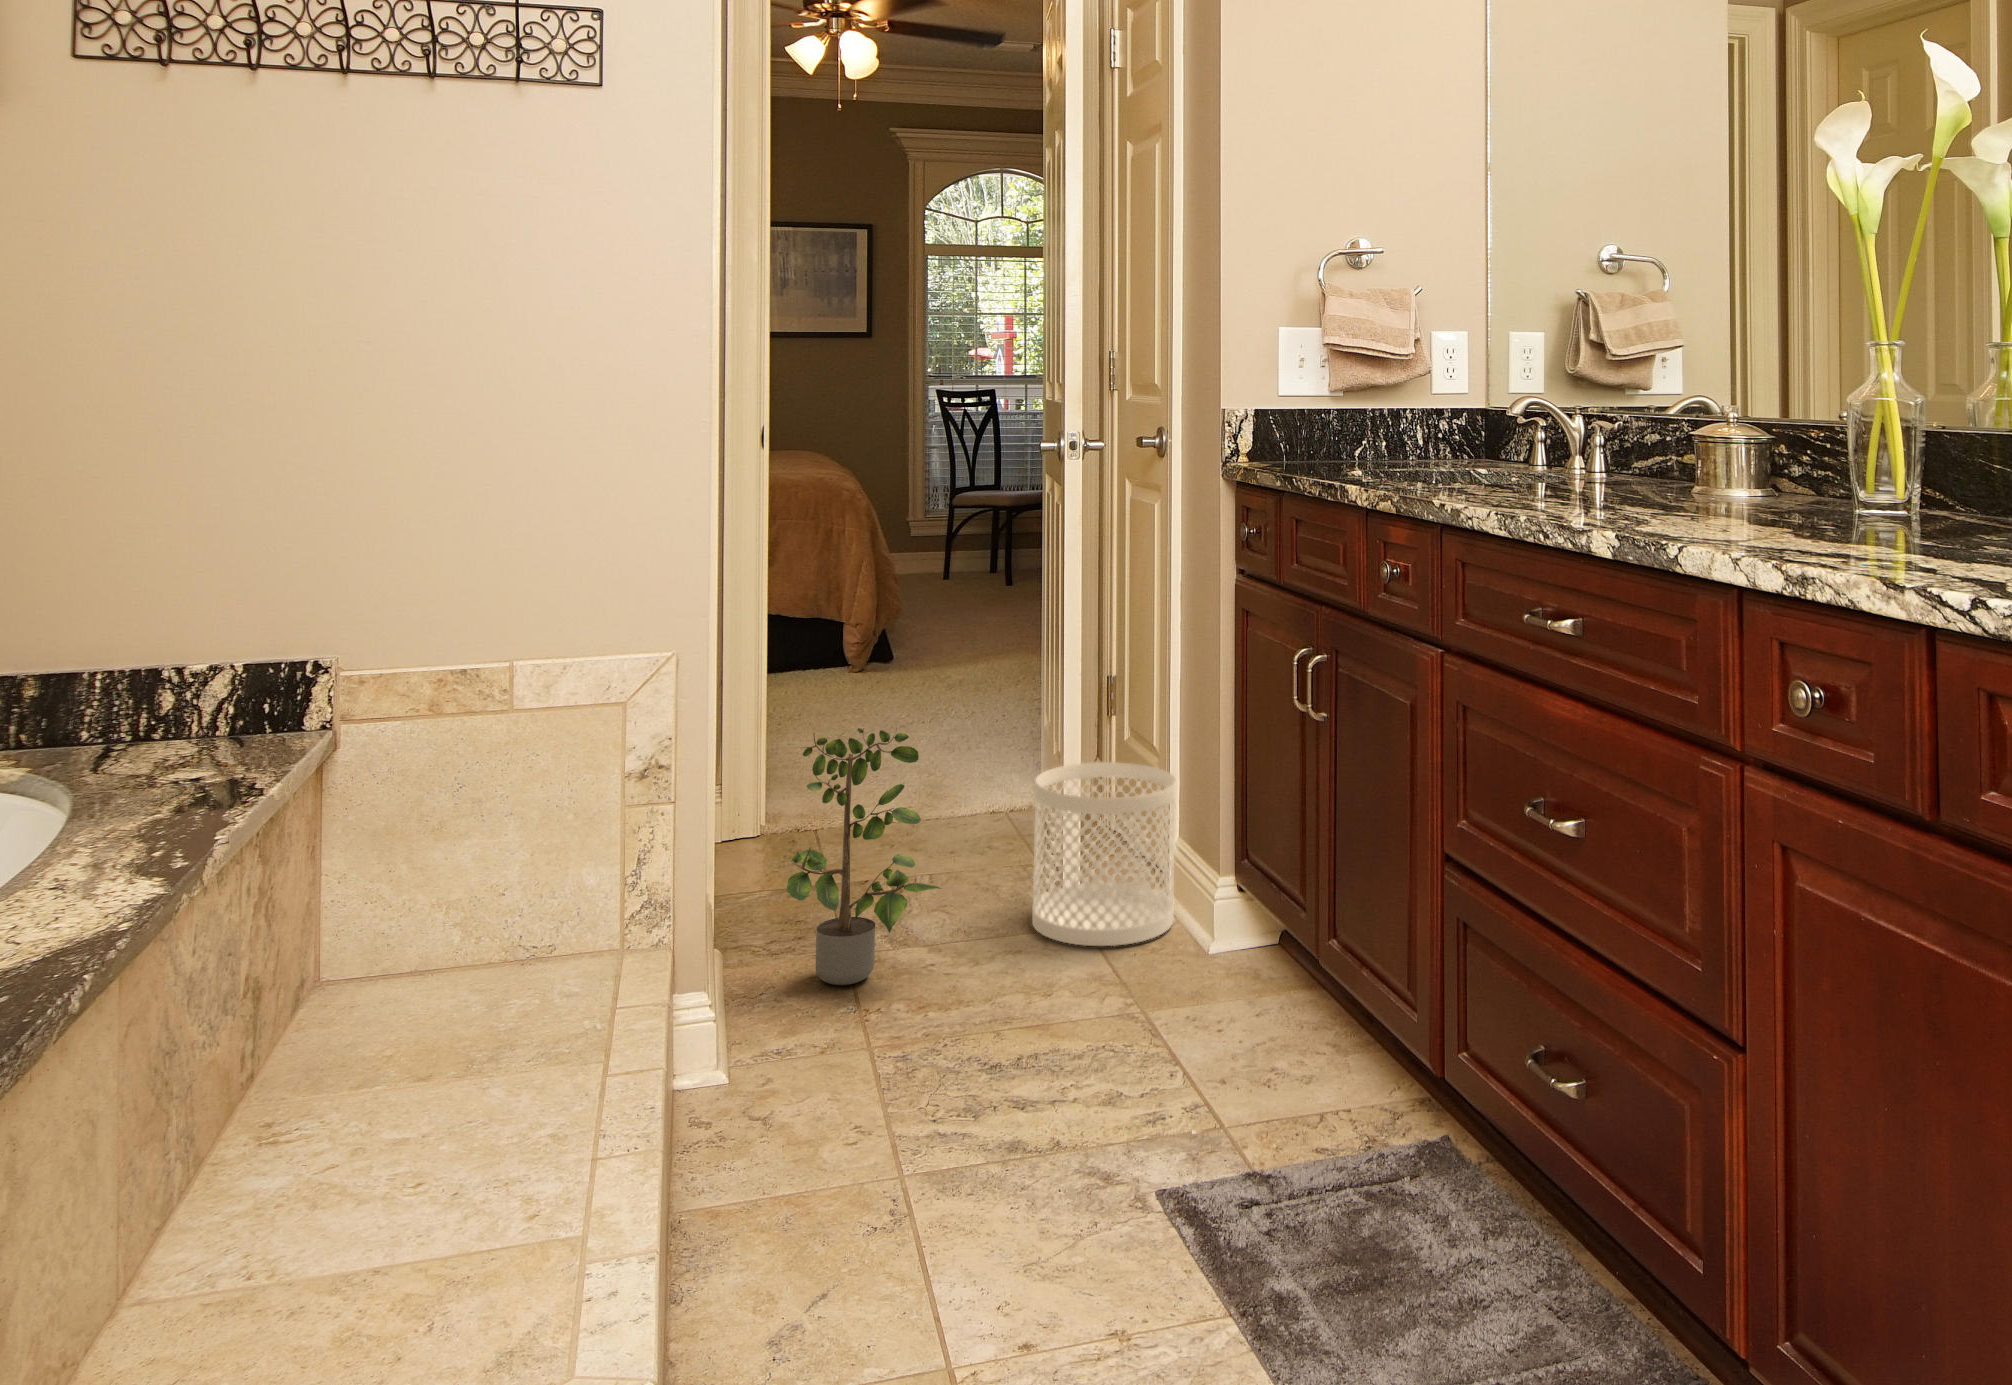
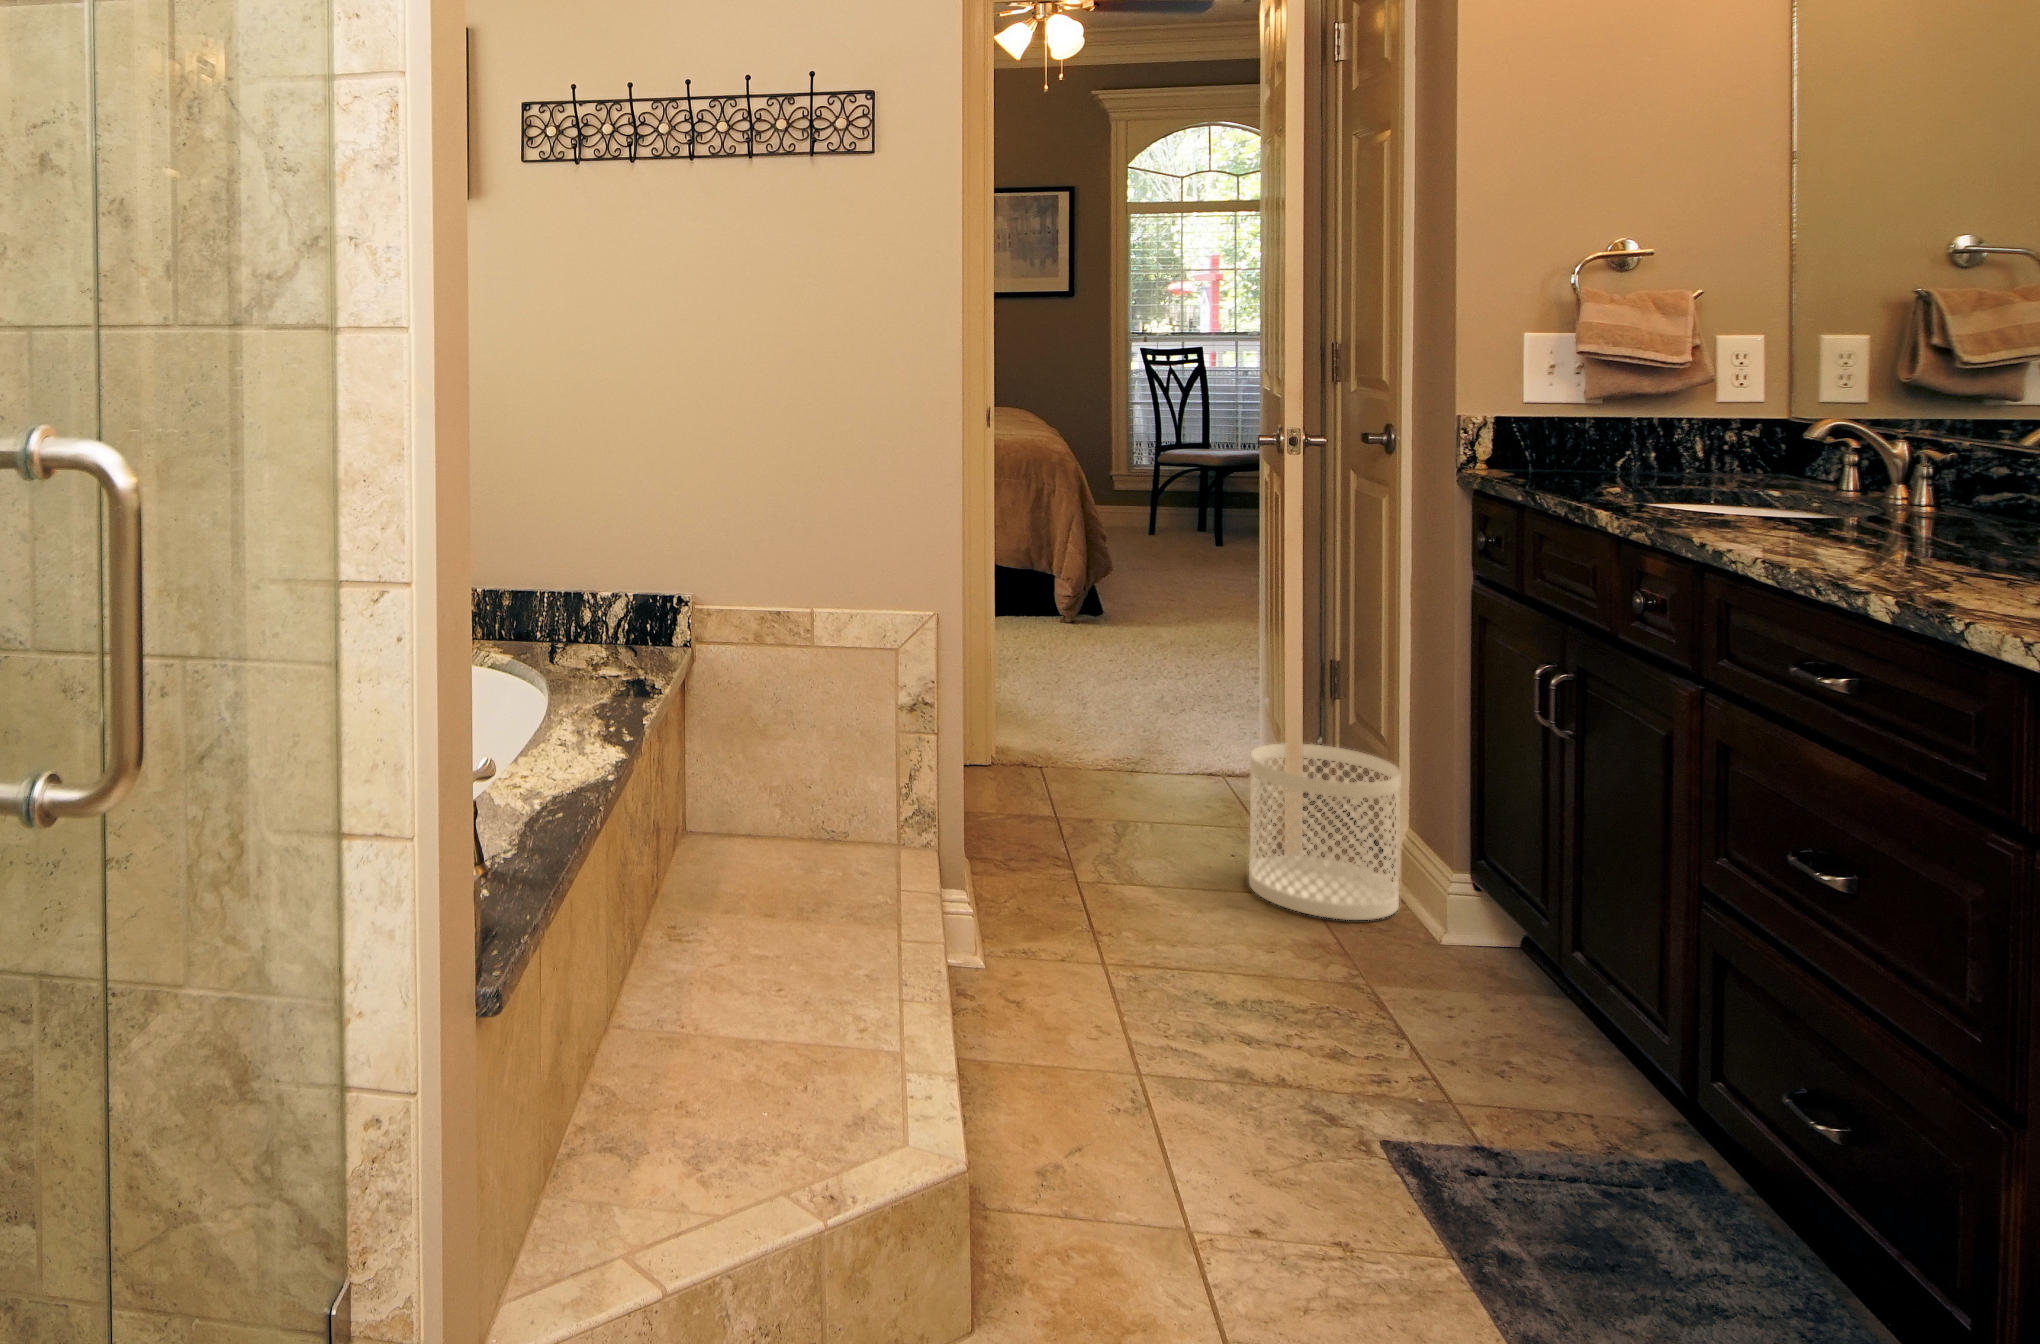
potted plant: present [787,728,941,985] -> none [1023,689,1163,905]

